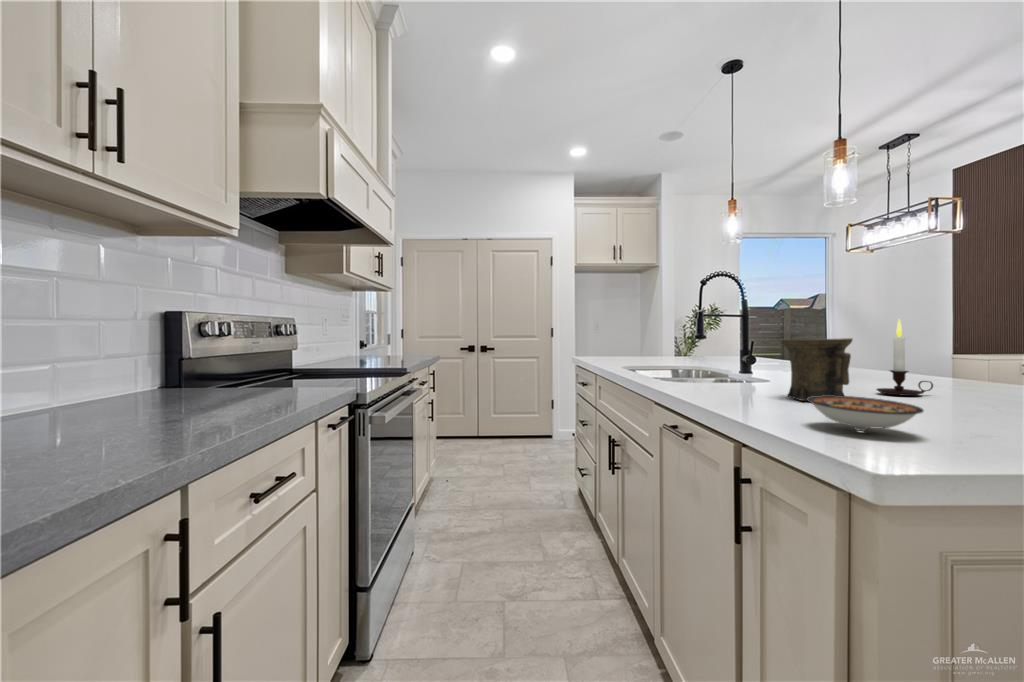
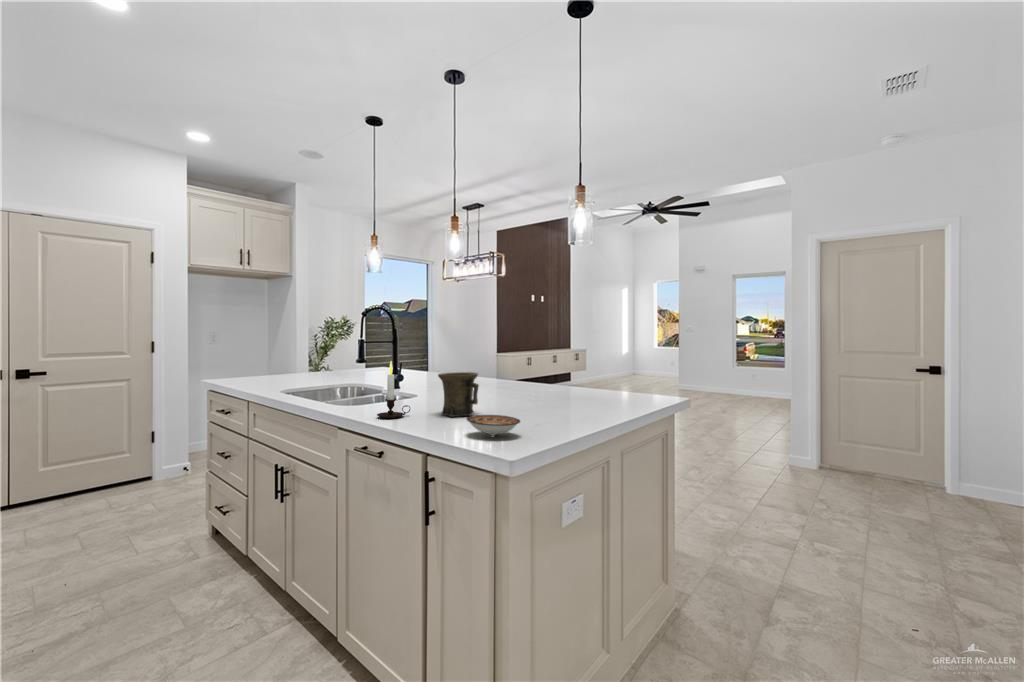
candle: present [876,319,933,396] -> present [377,361,410,418]

